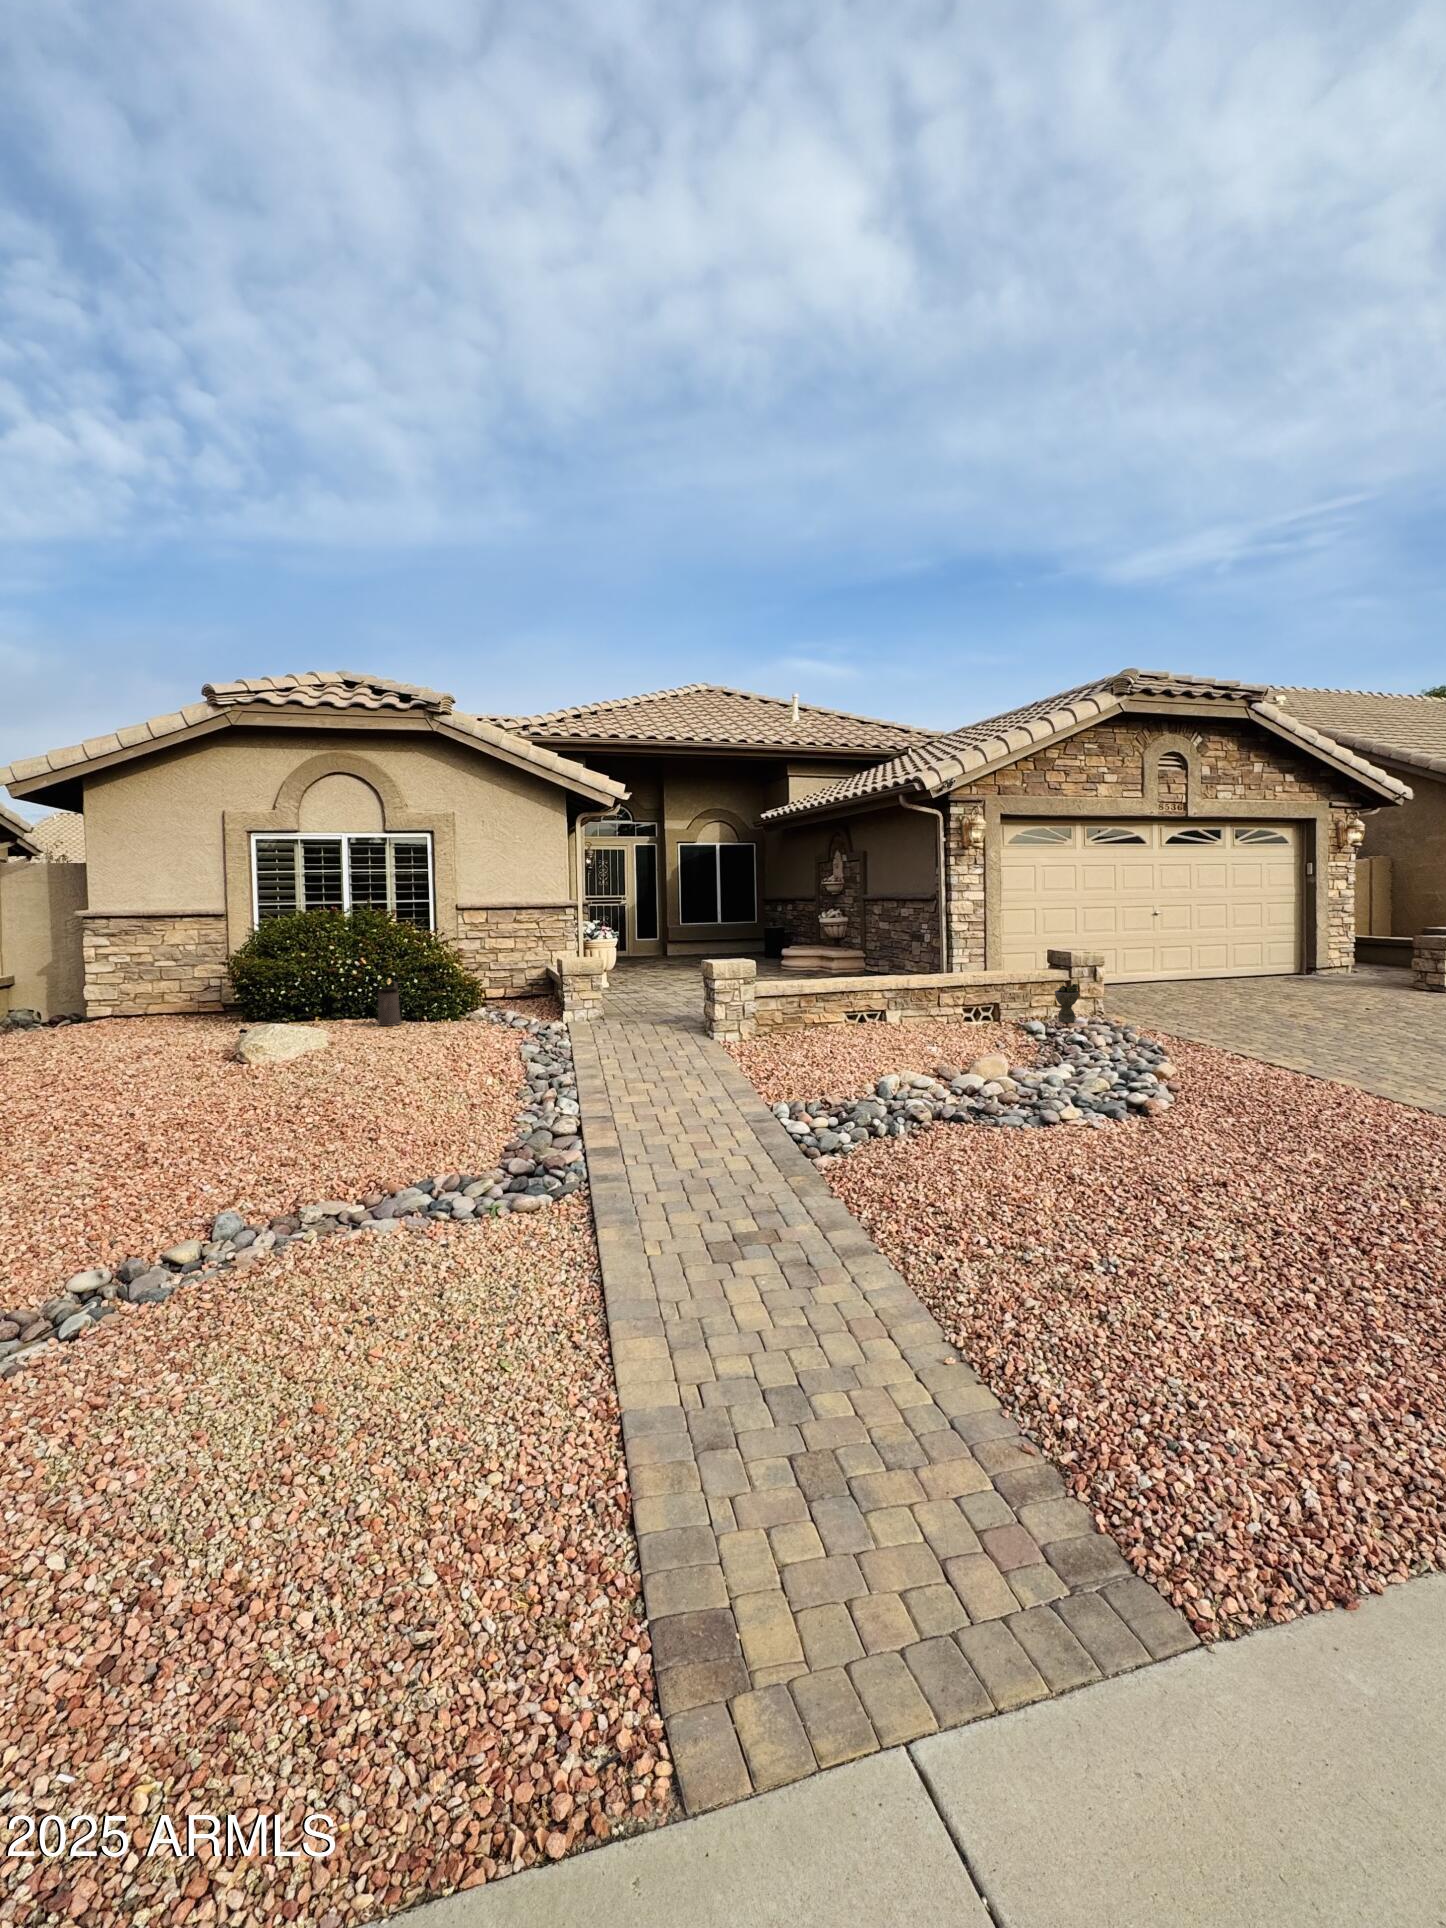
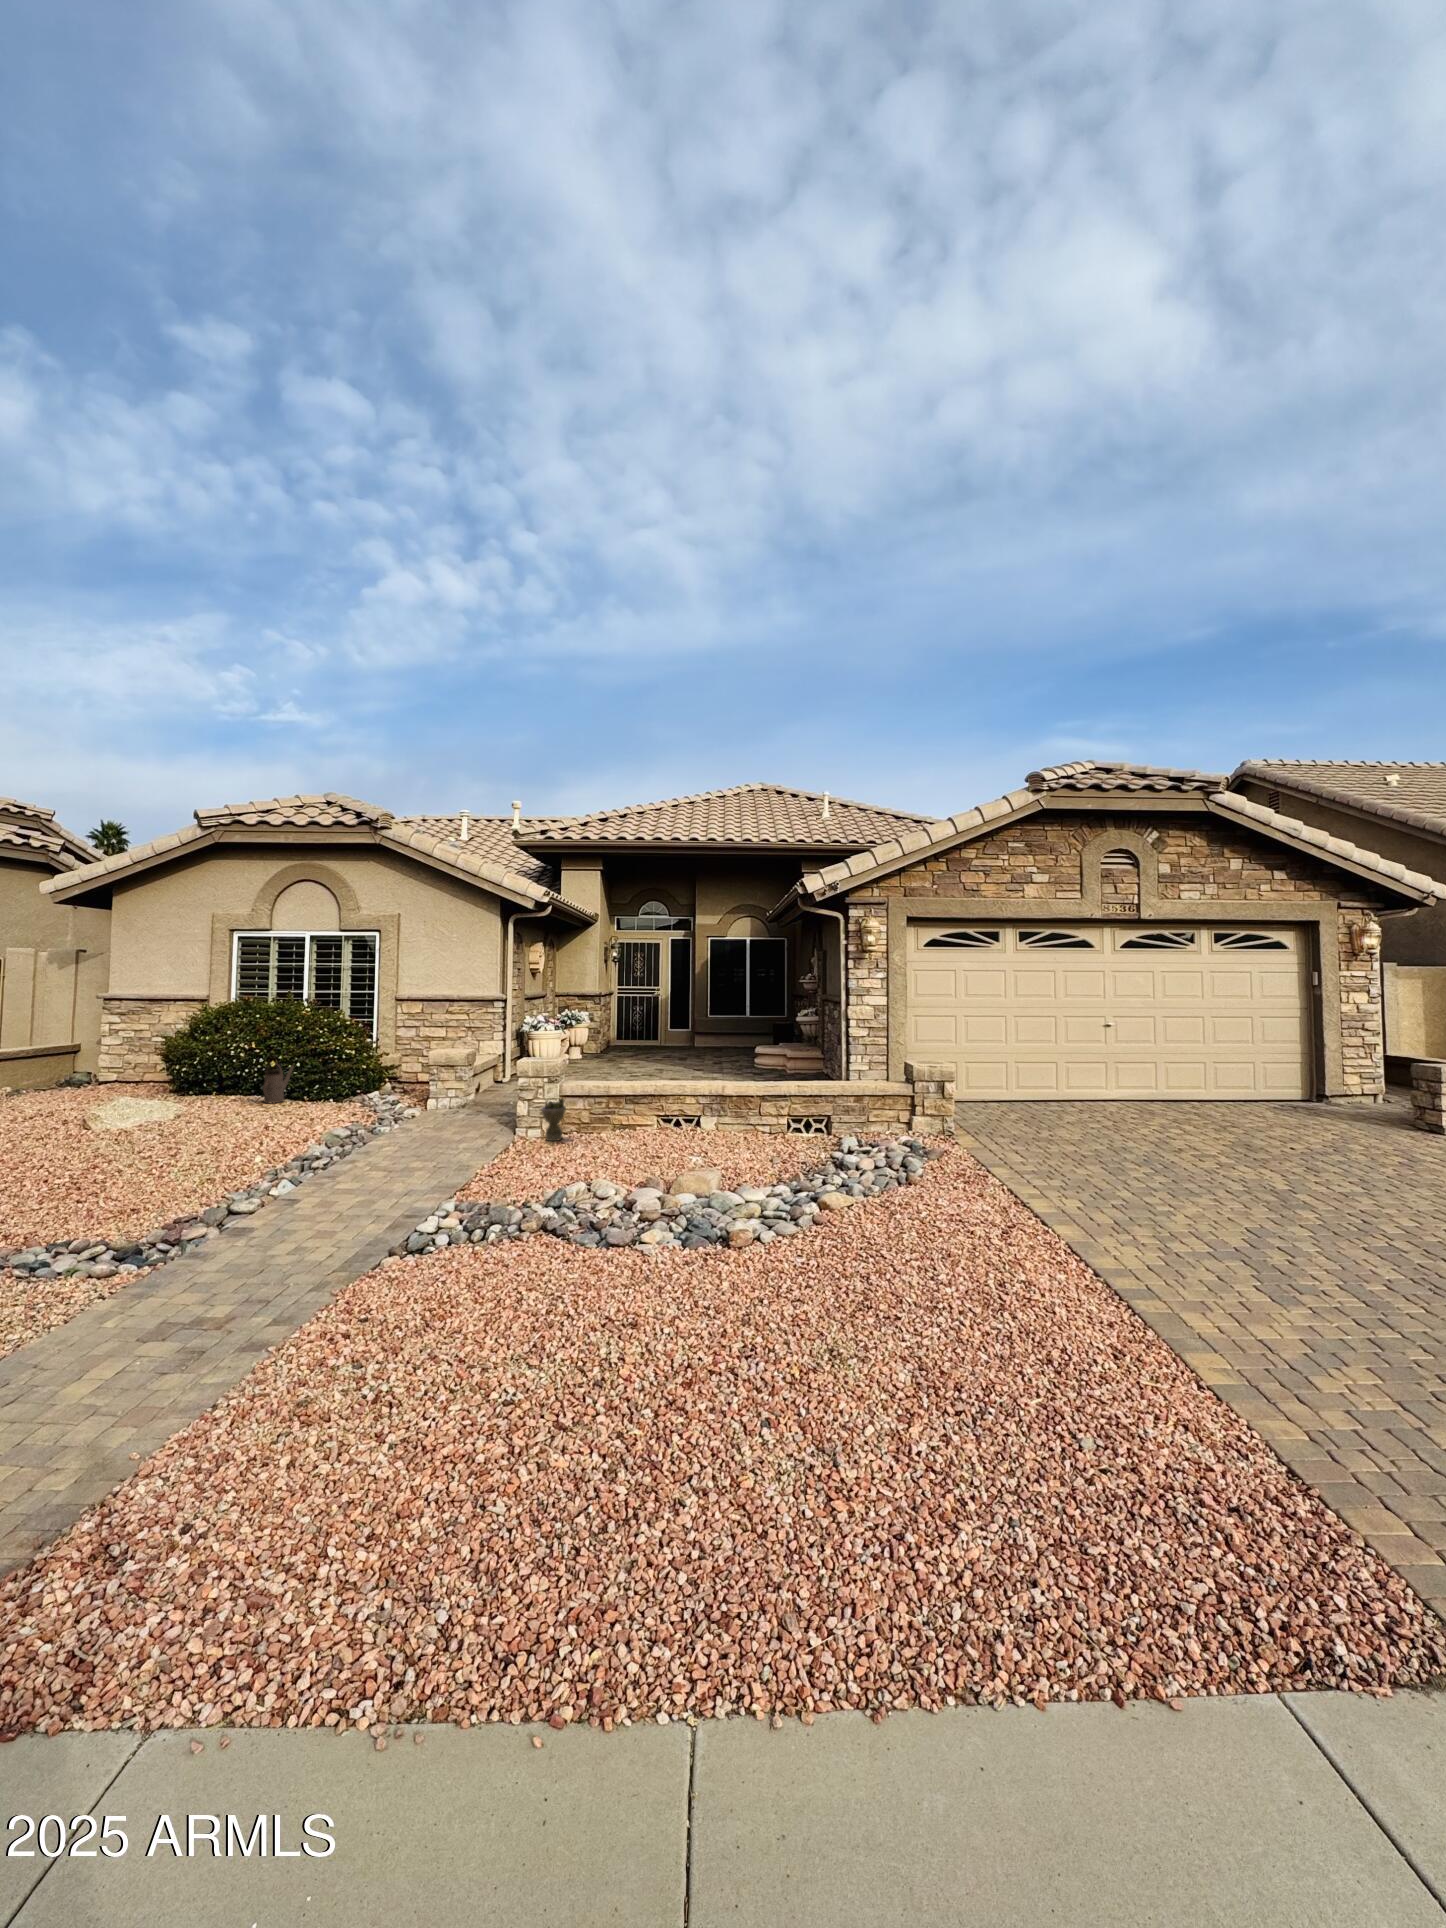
planter: present [1055,984,1079,1023] -> present [541,1099,566,1141]

